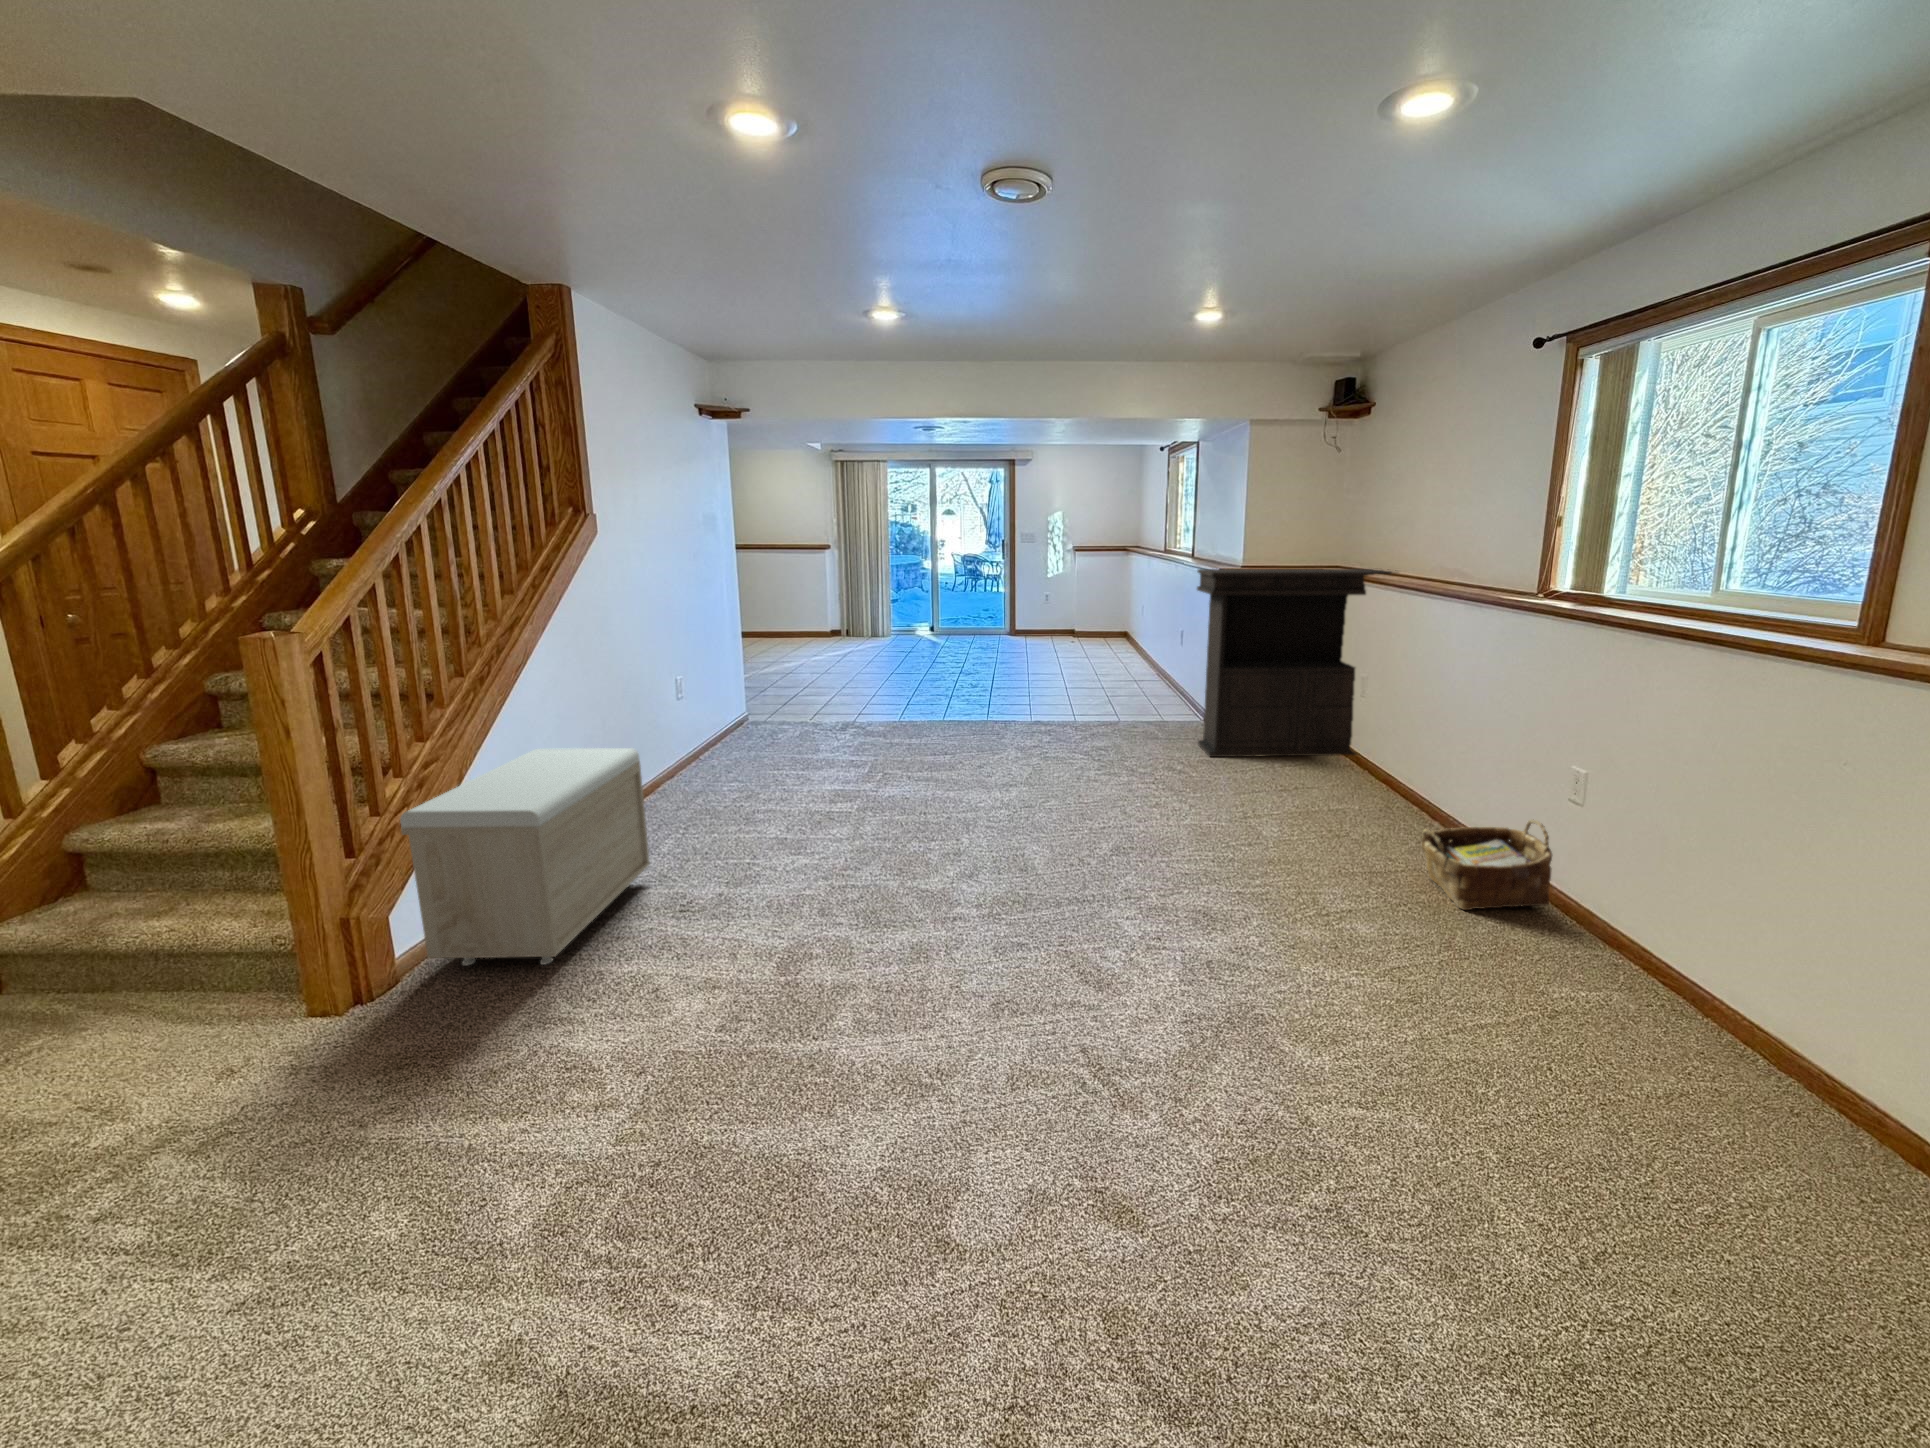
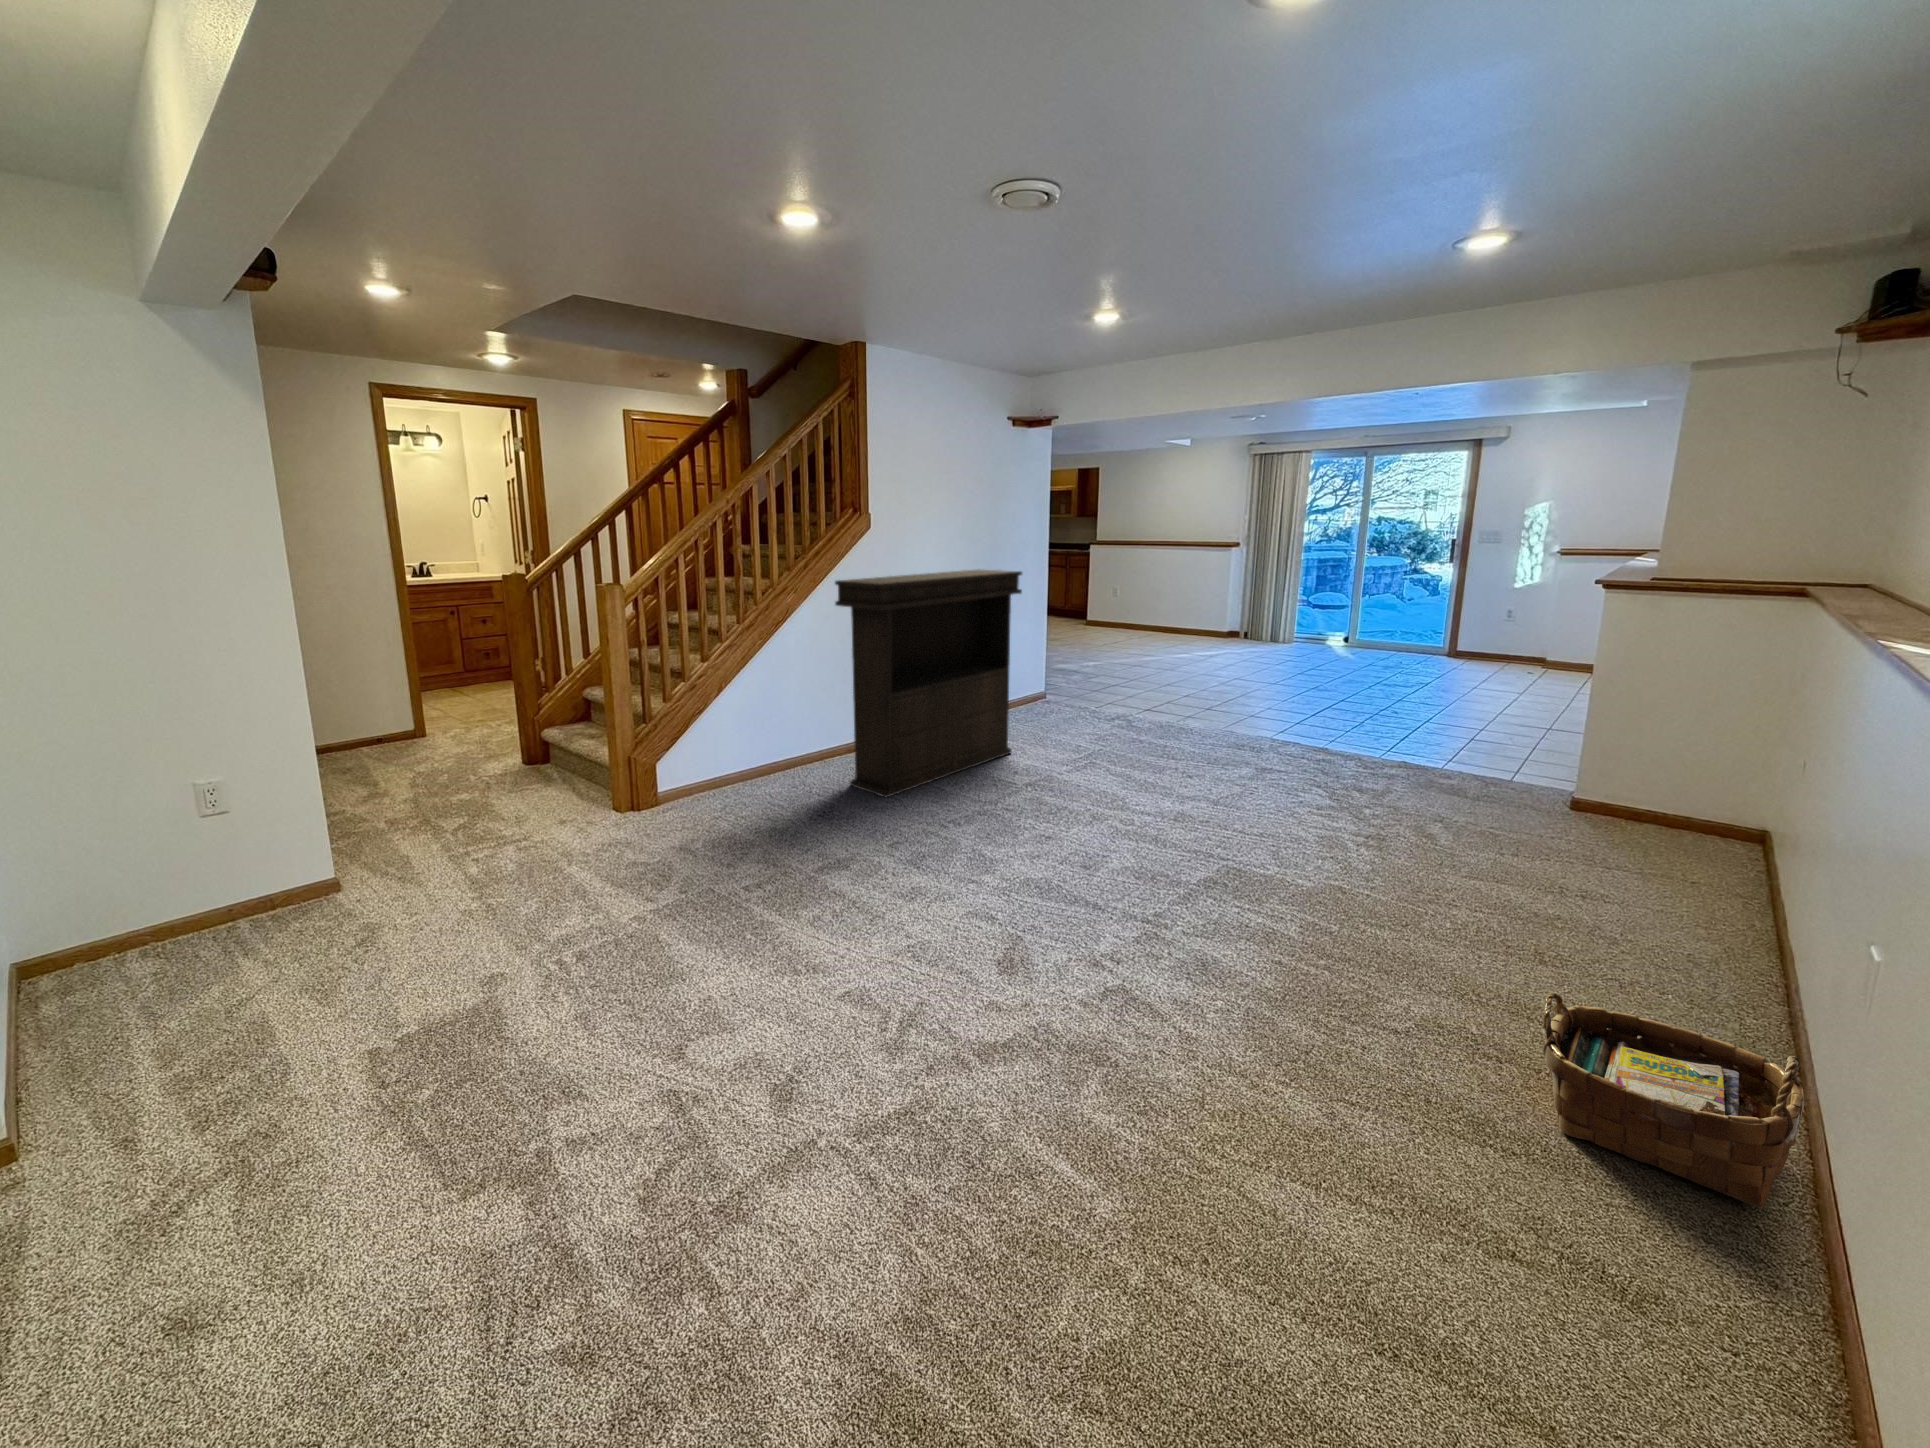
console table: present [1197,569,1396,757] -> present [835,569,1022,797]
storage bench: present [400,748,650,966] -> none [666,682,828,819]

